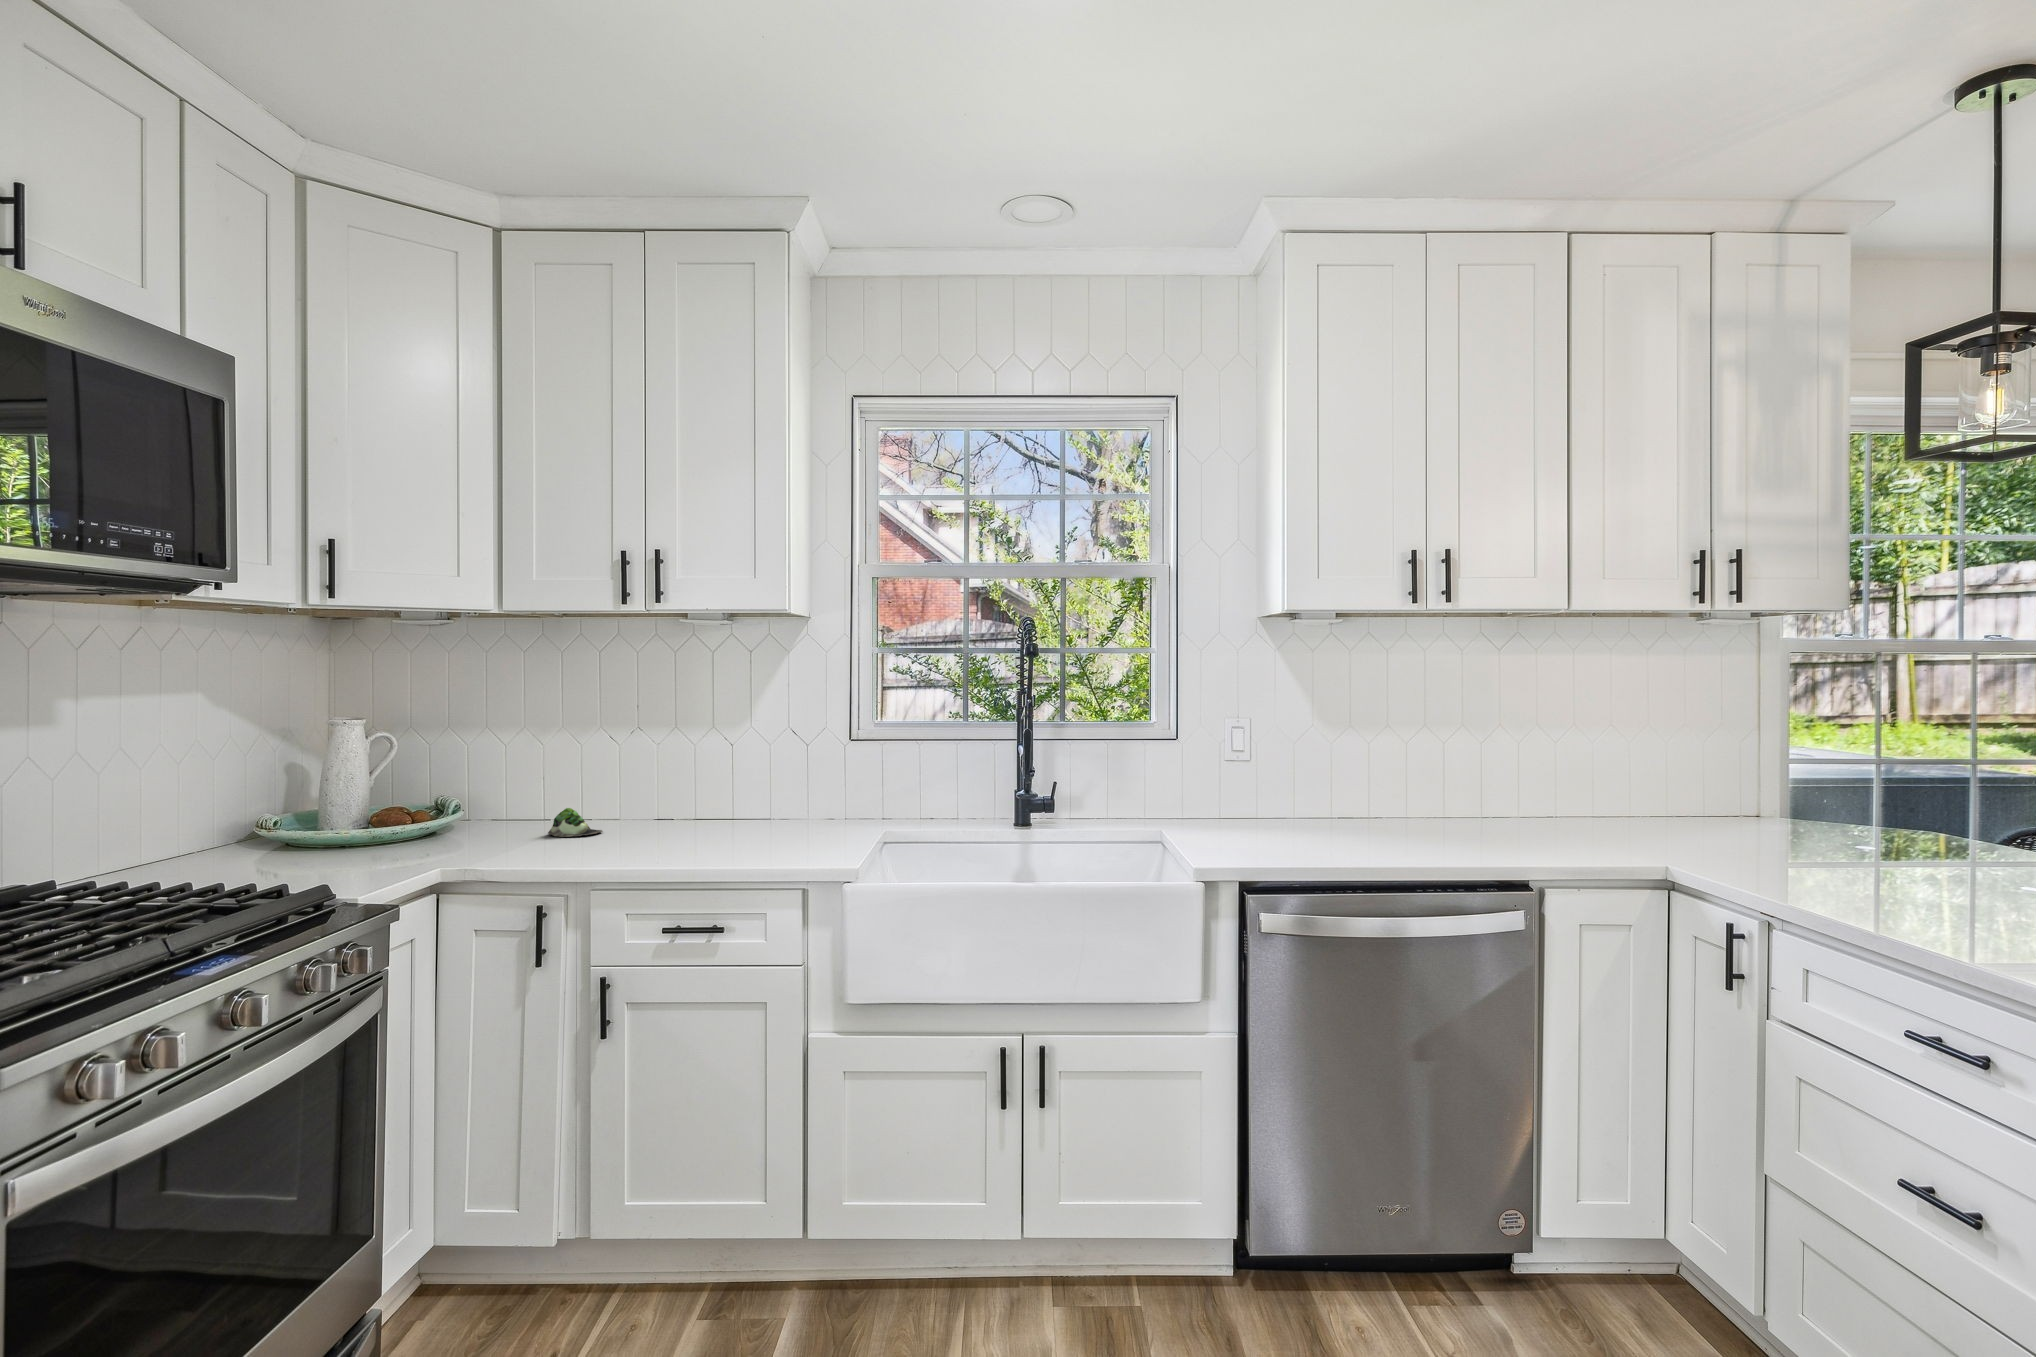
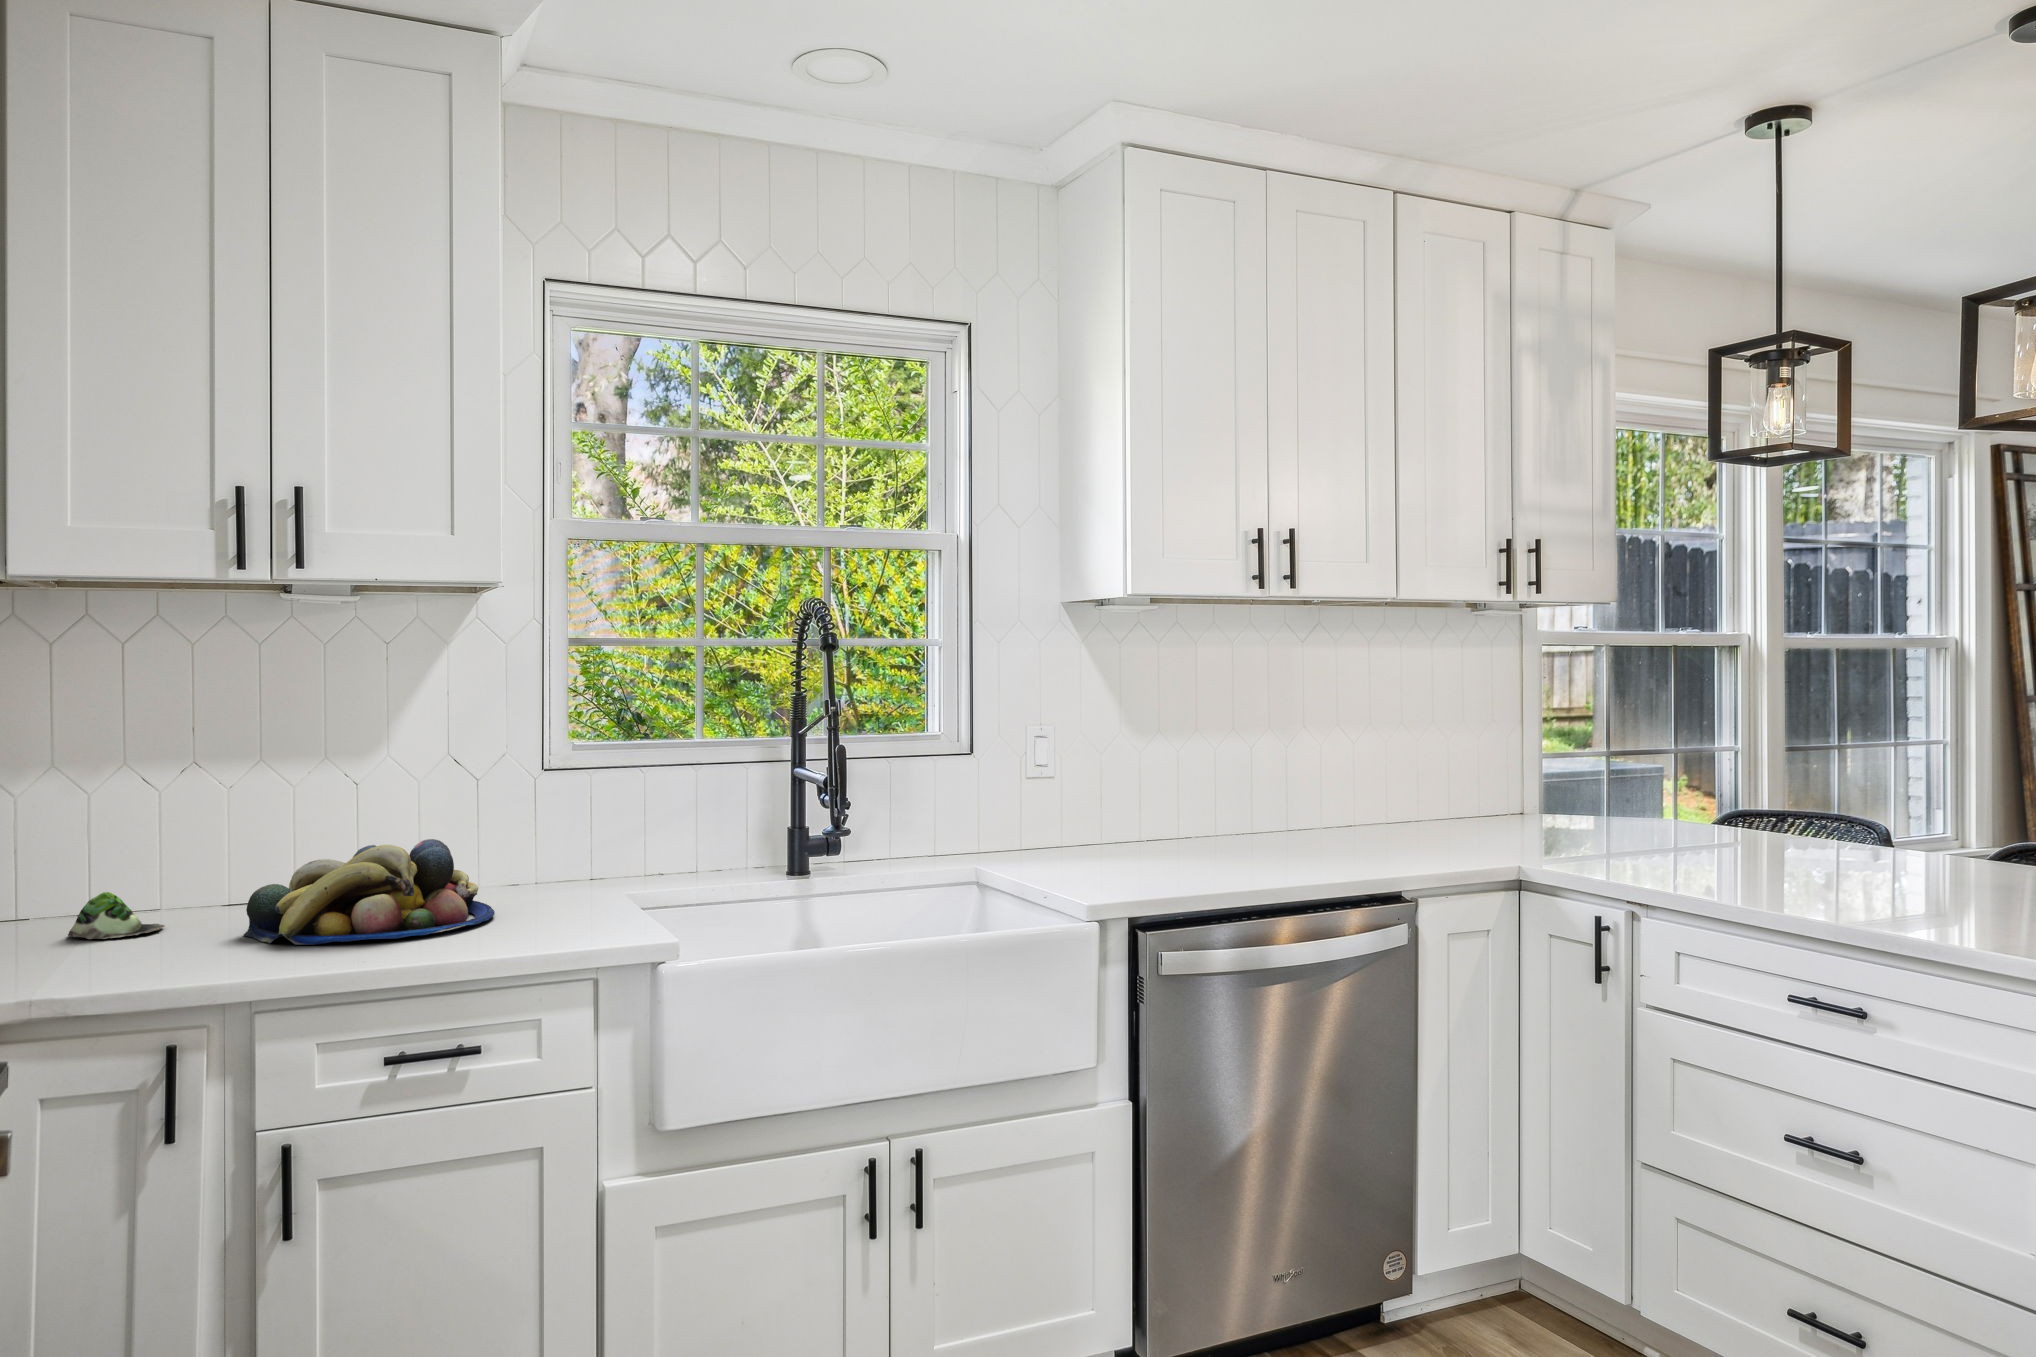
fruit bowl: none [630,786,788,850] -> present [244,839,495,945]

